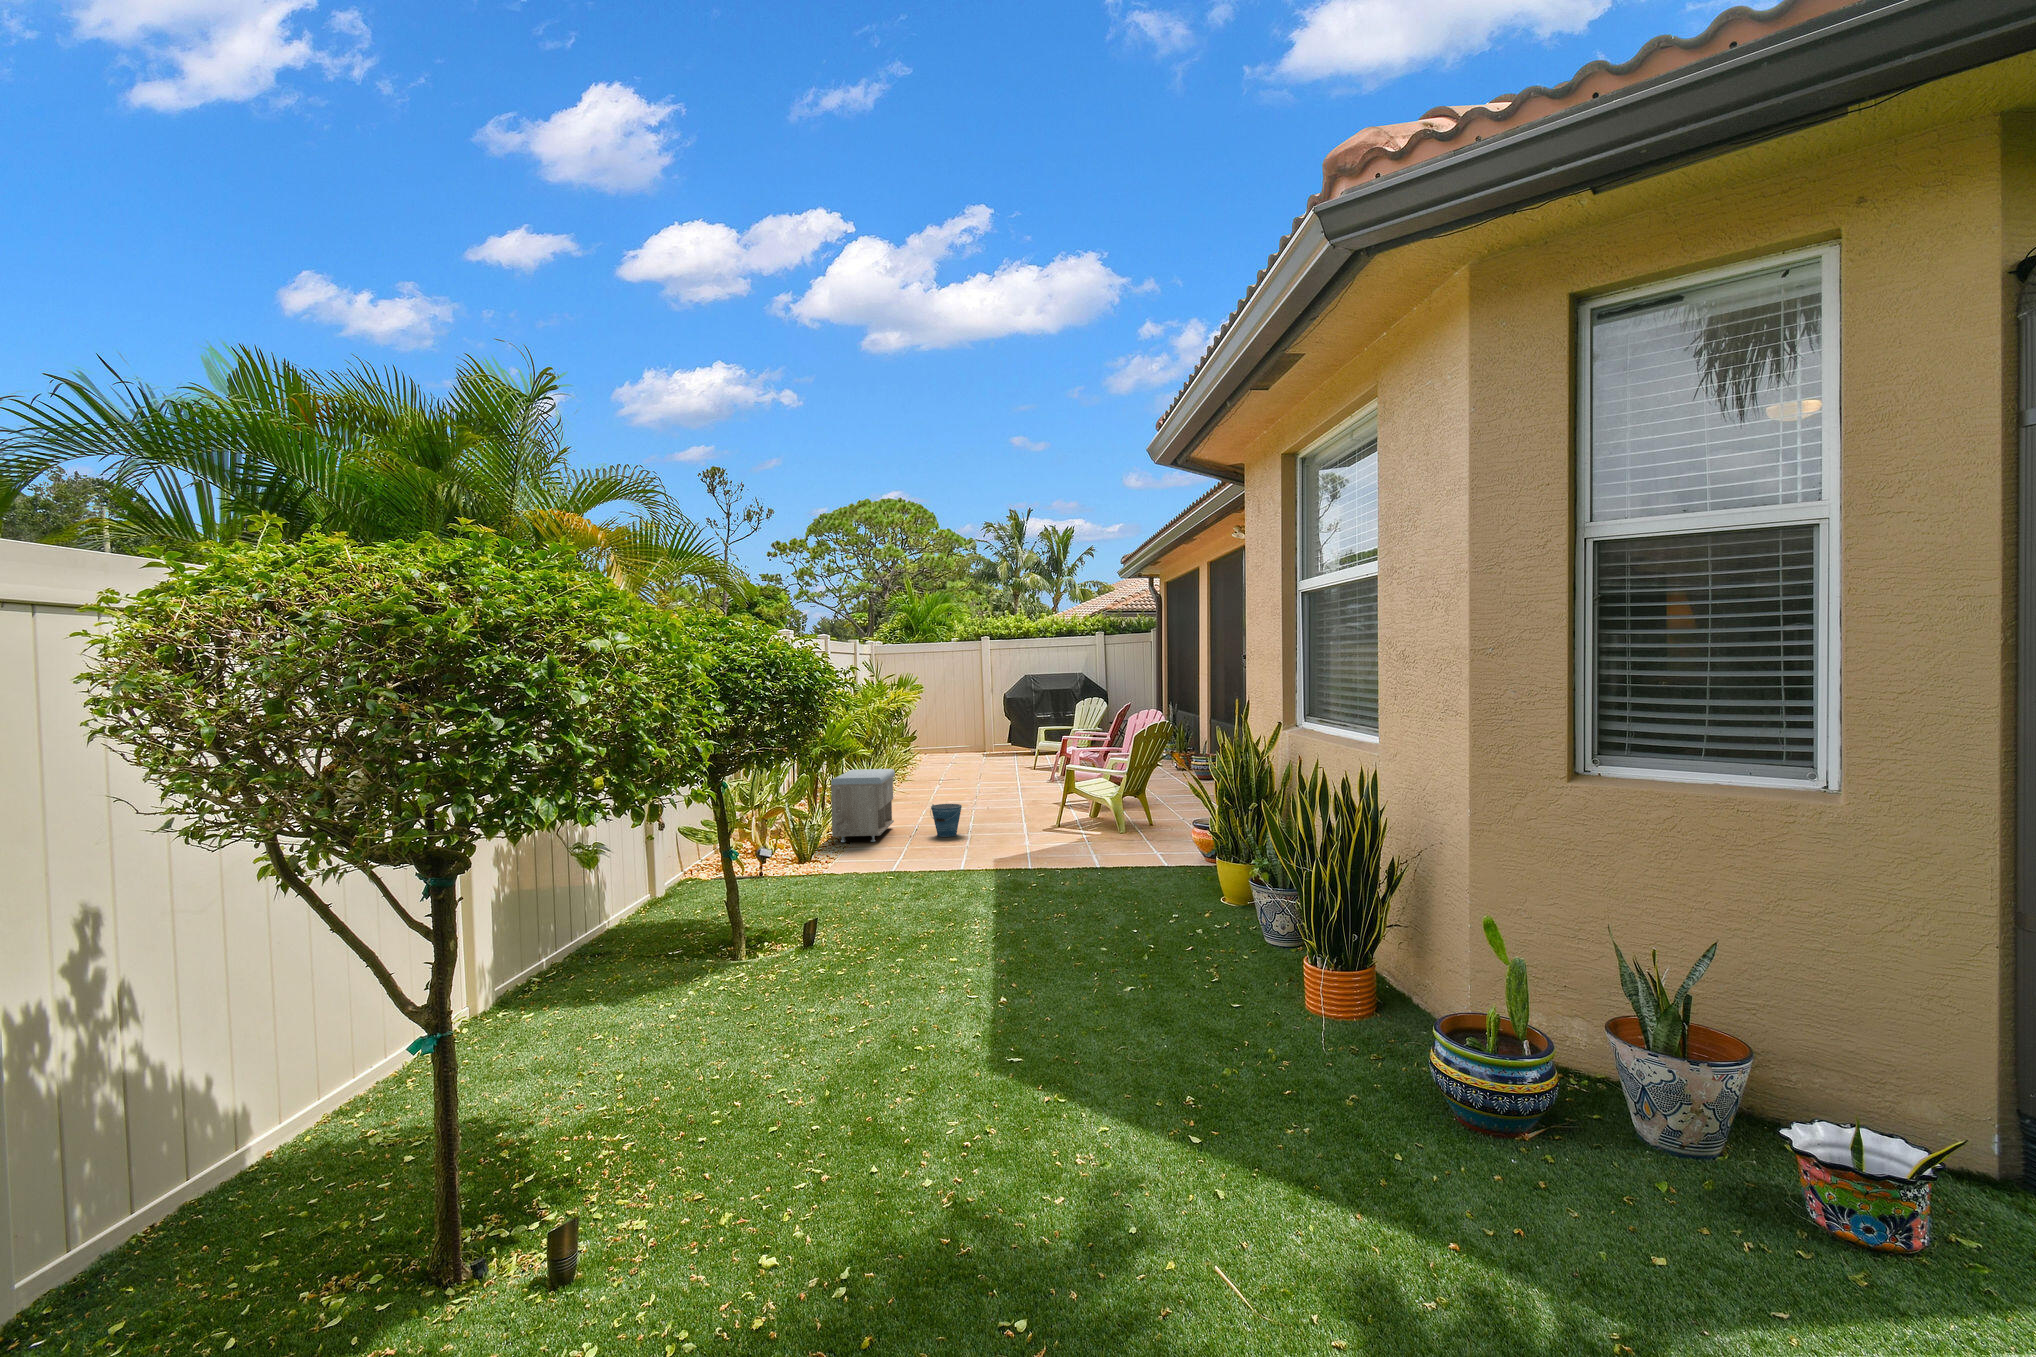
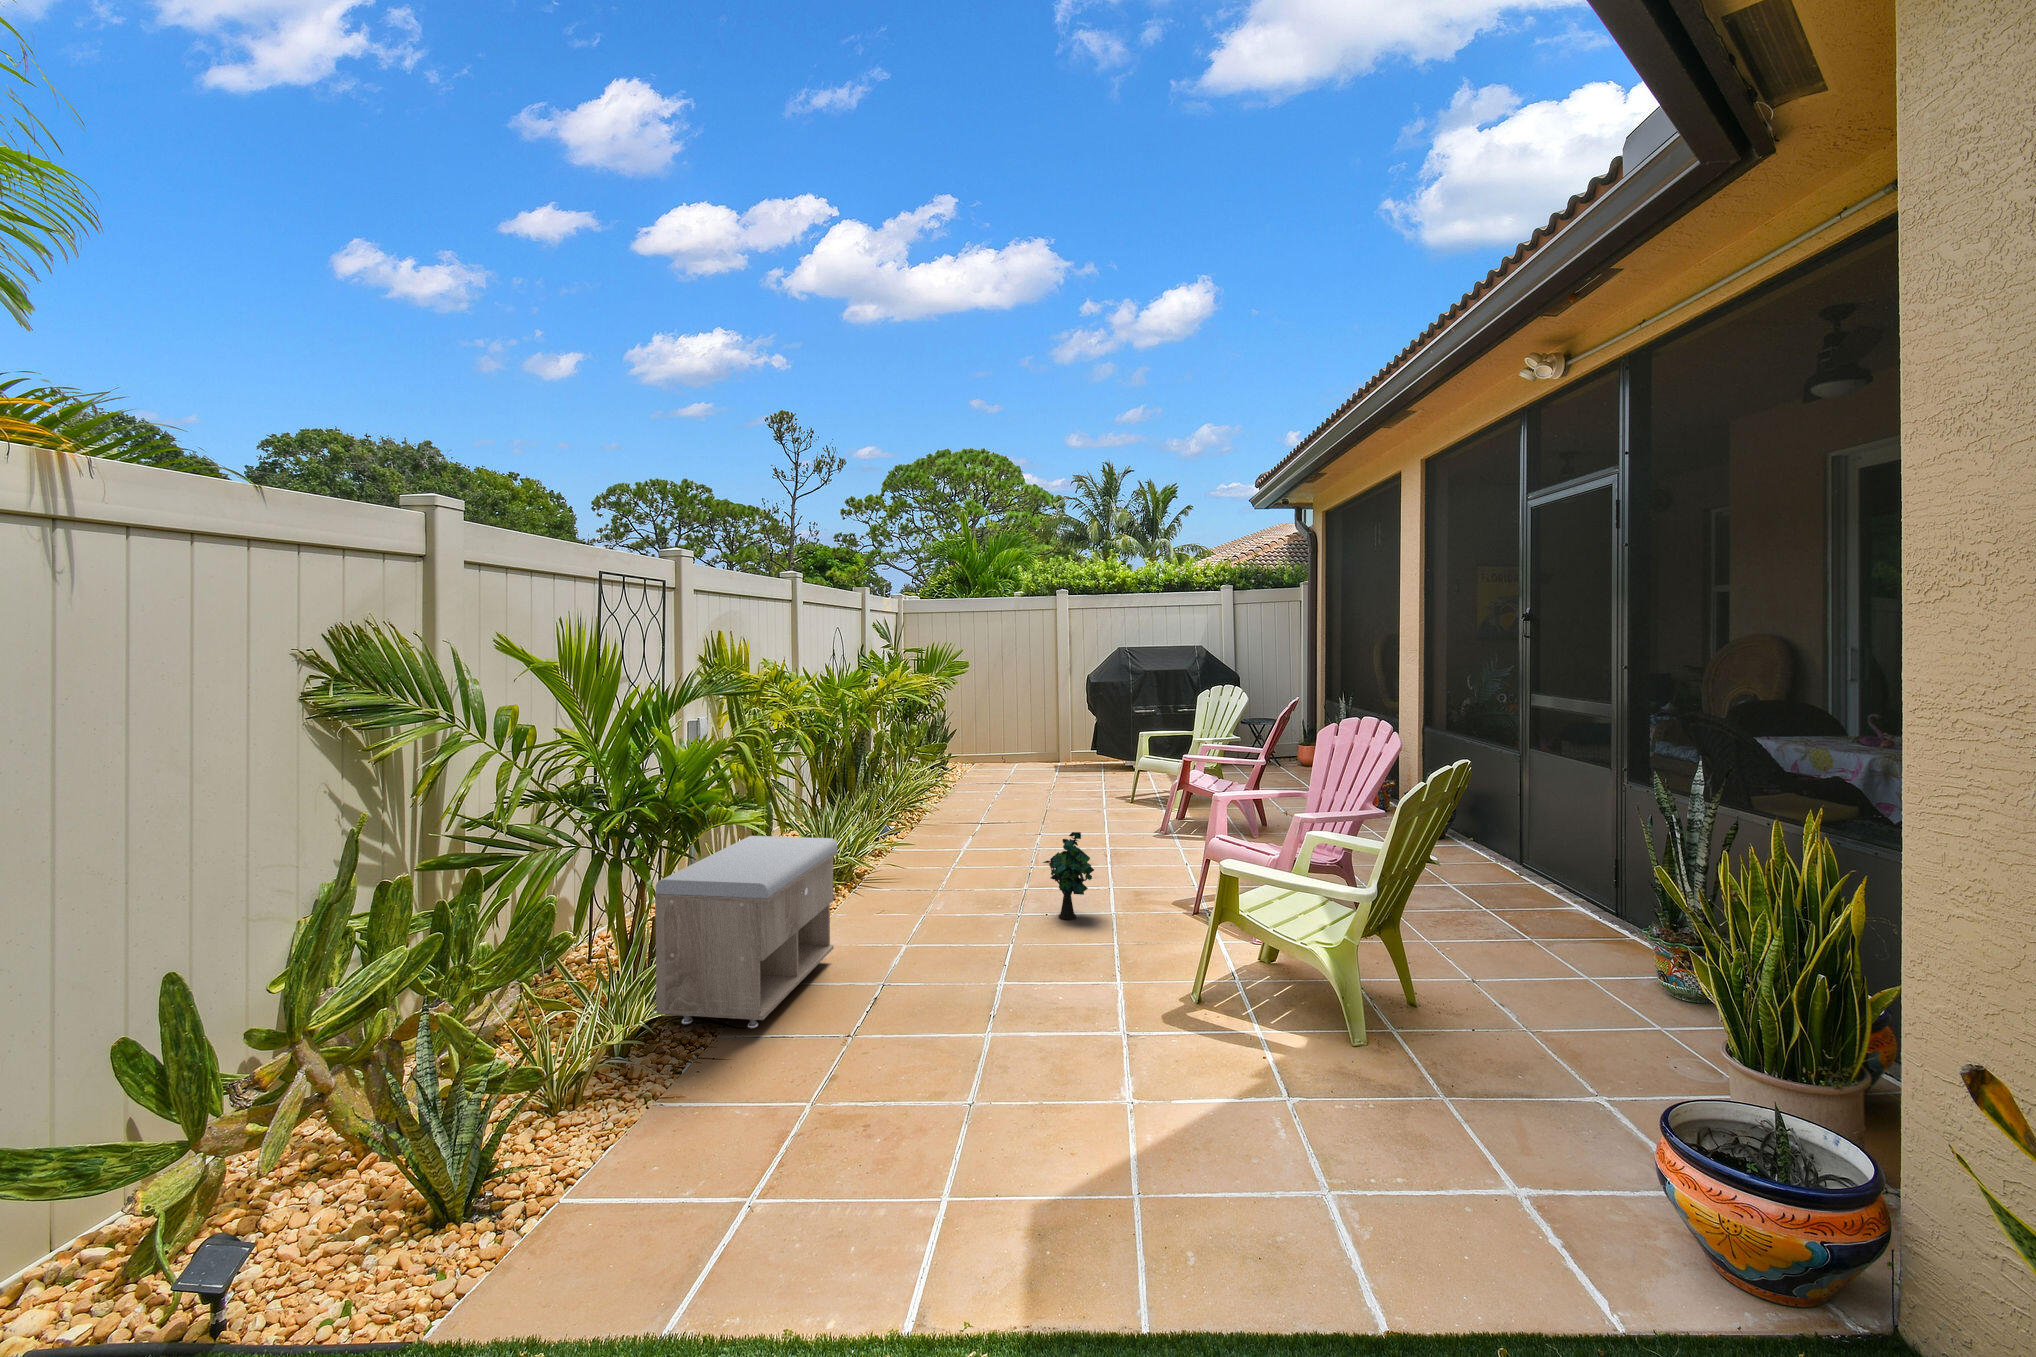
decorative plant: none [989,769,1016,814] -> present [1043,832,1094,920]
bucket: present [931,804,962,837] -> none [893,931,965,1018]

